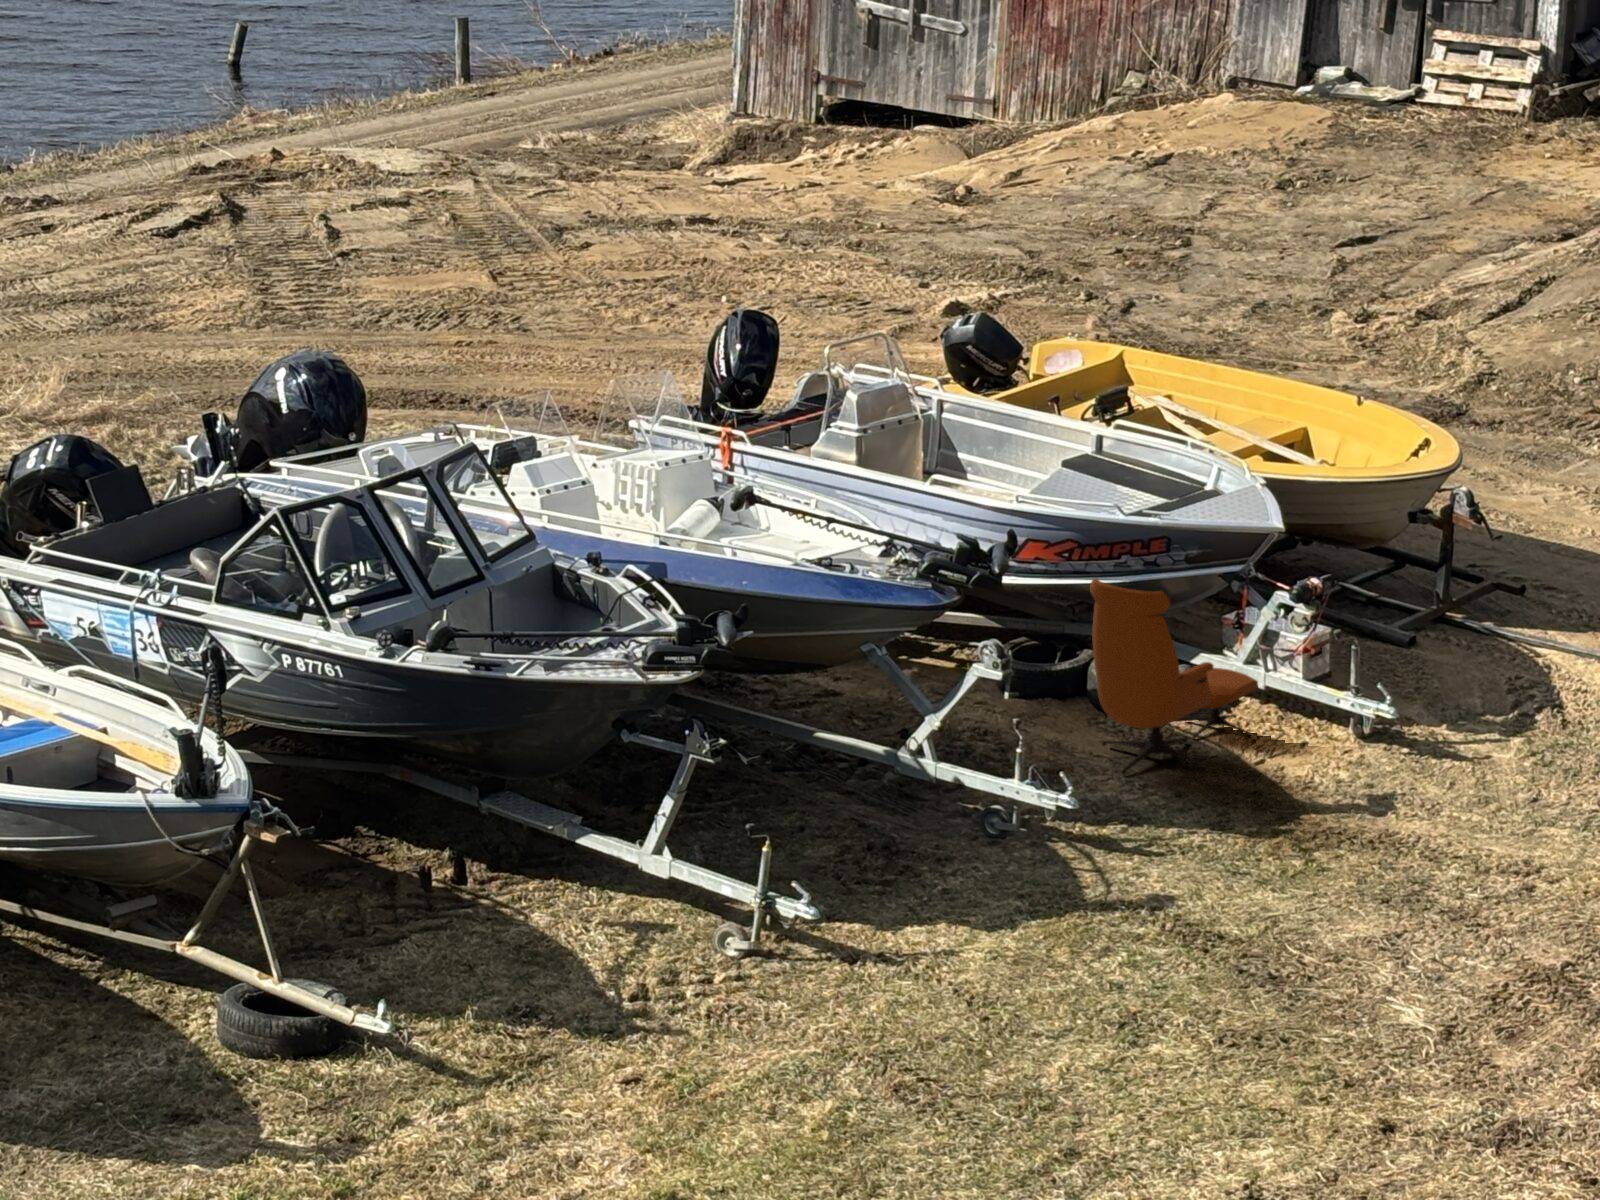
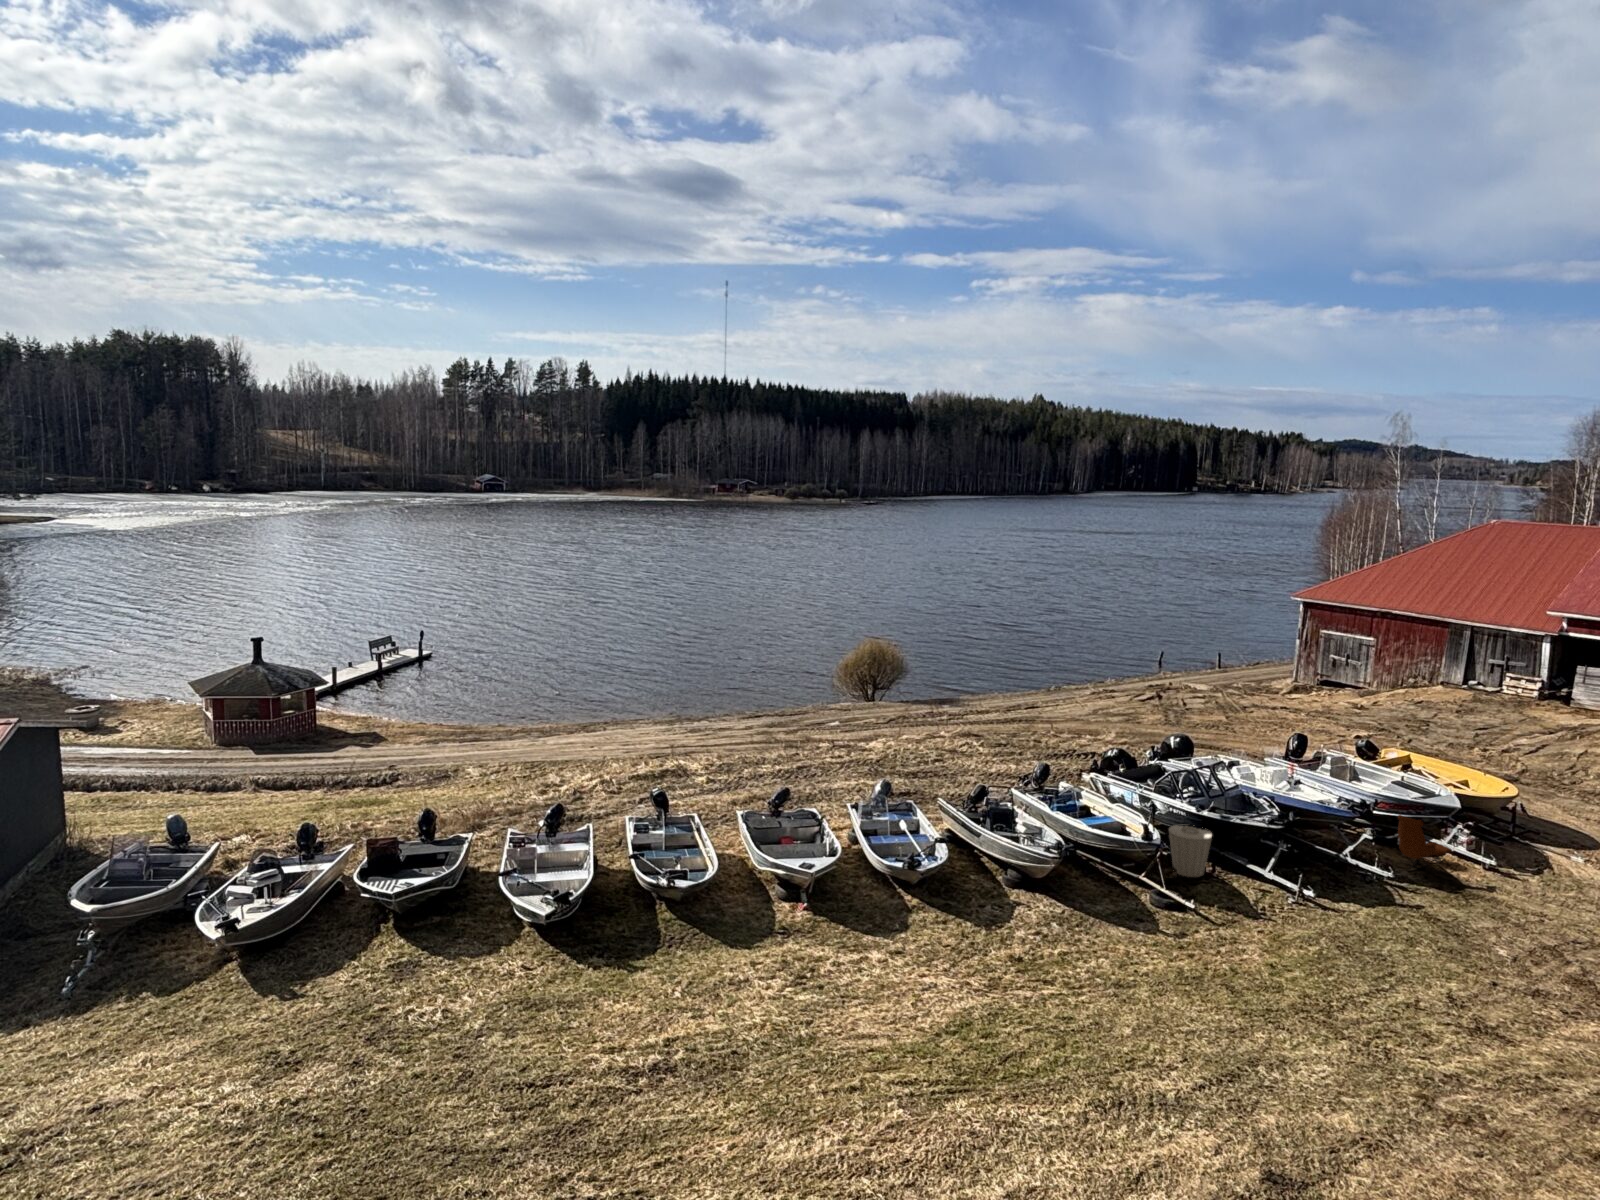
trash can: none [269,711,438,917] -> present [1169,825,1212,877]

